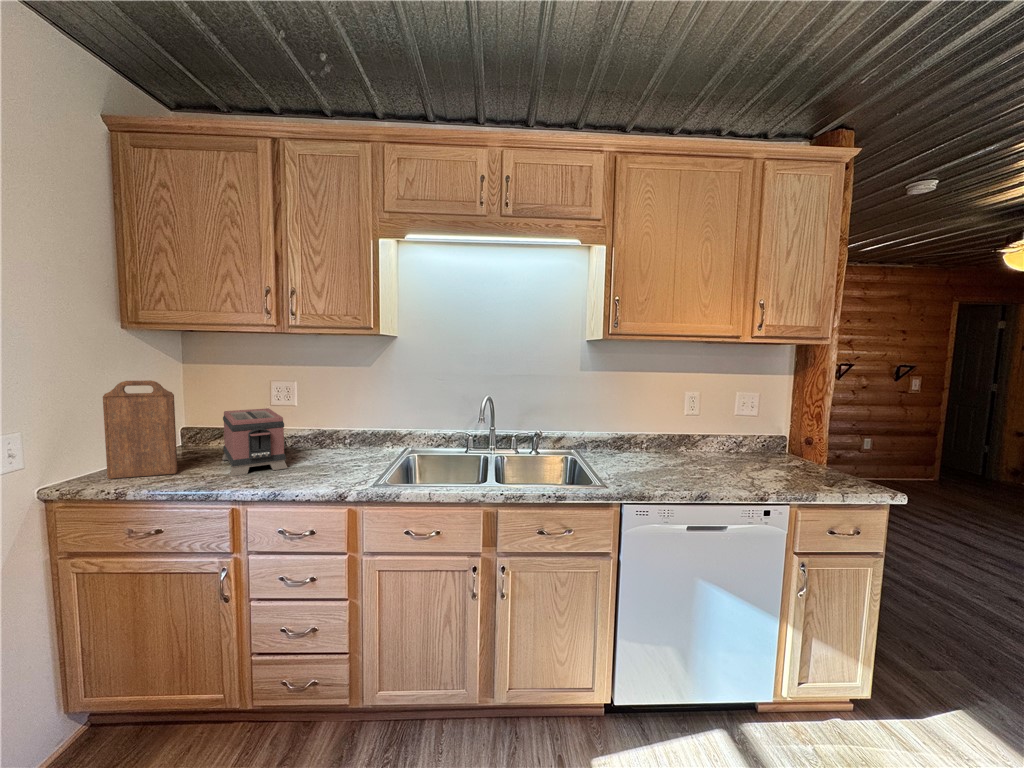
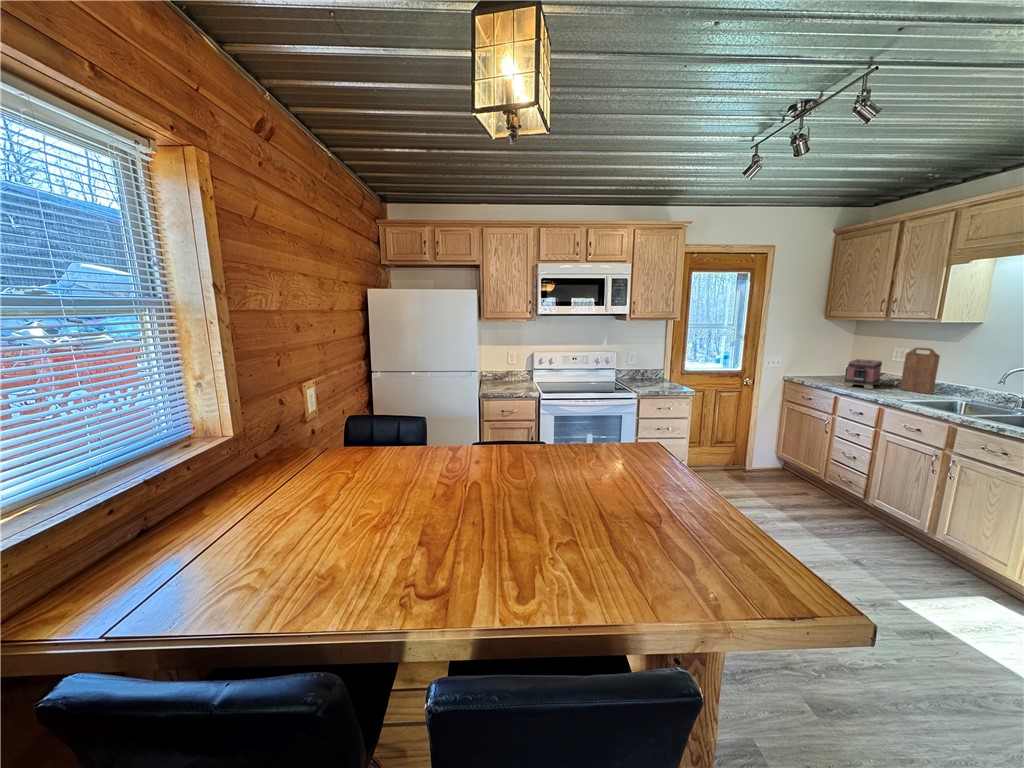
cutting board: present [103,380,177,479] -> present [900,348,940,394]

